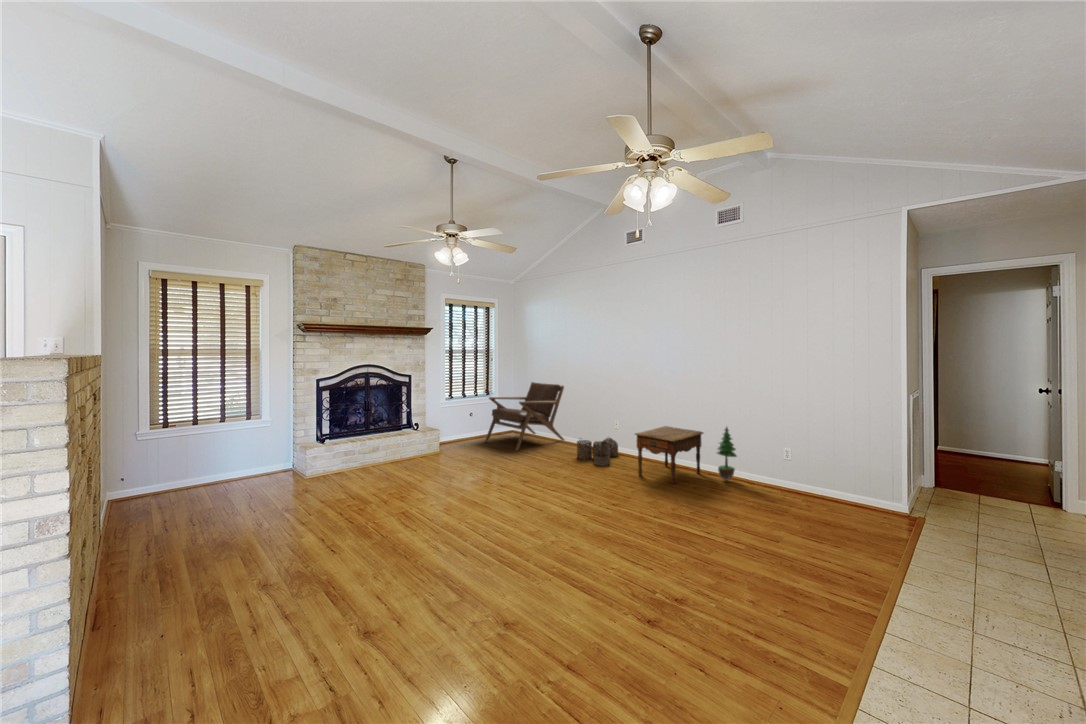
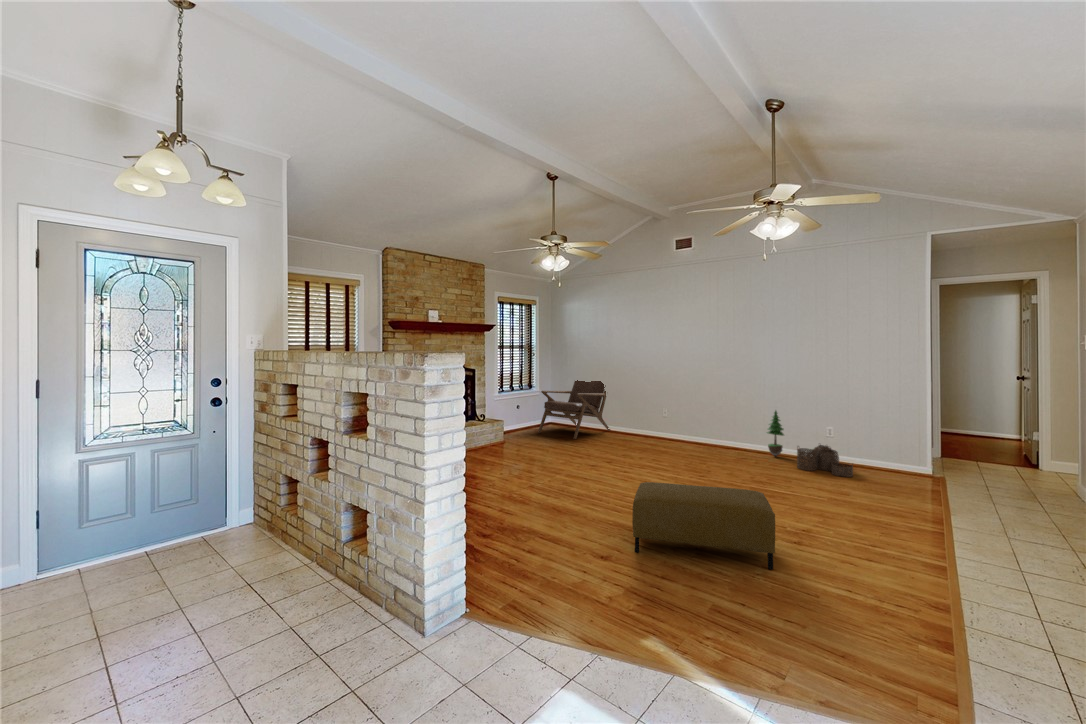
side table: present [635,426,703,484] -> none [696,412,753,459]
woven basket: present [577,438,618,466] -> present [797,445,853,477]
ottoman: none [428,537,620,692] -> present [632,482,775,570]

